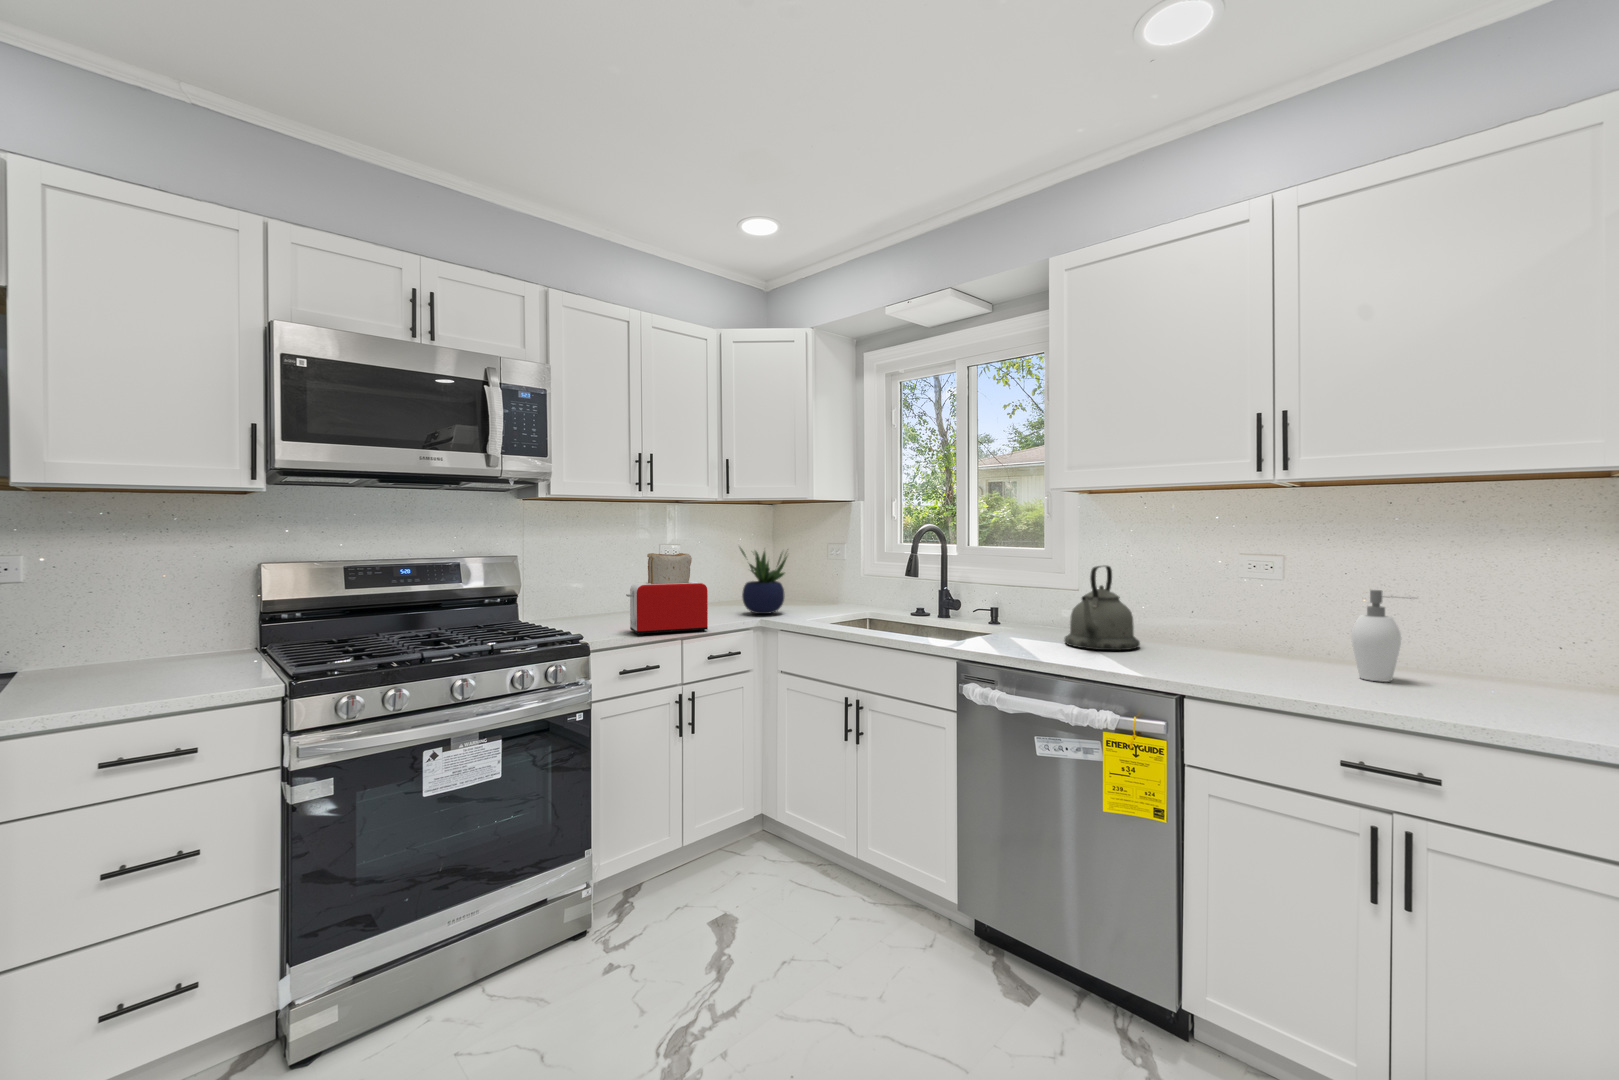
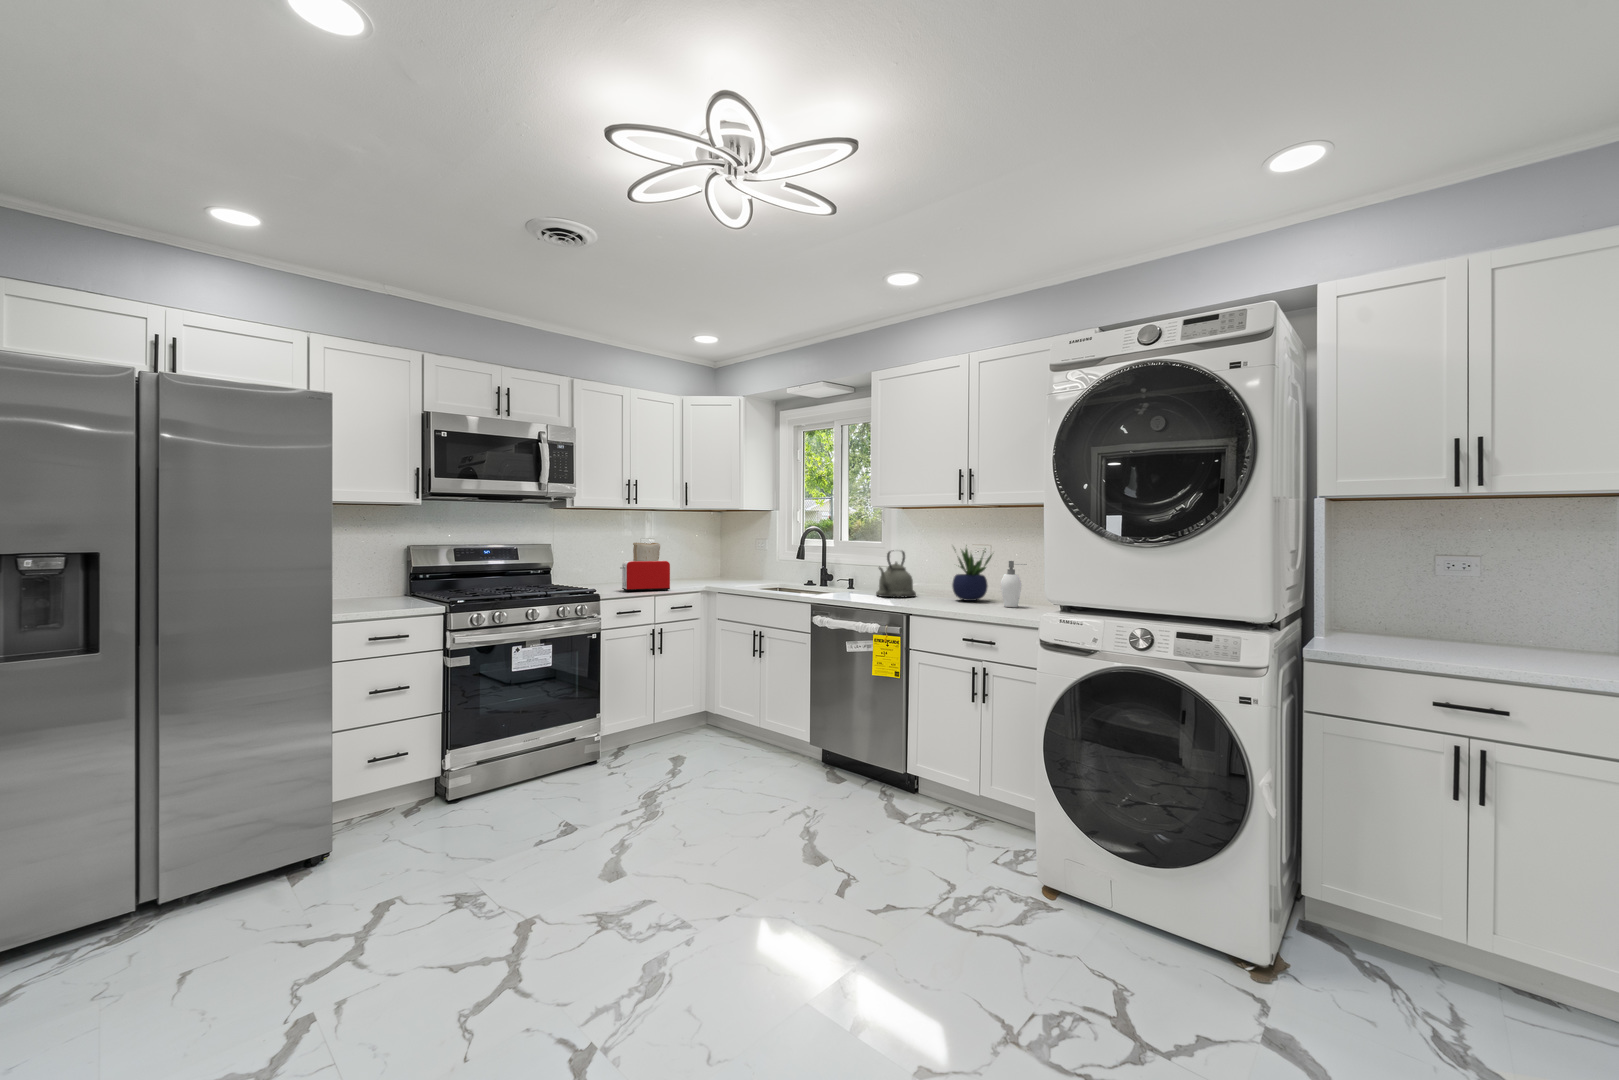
potted plant: present [740,548,787,614] -> present [952,548,992,601]

